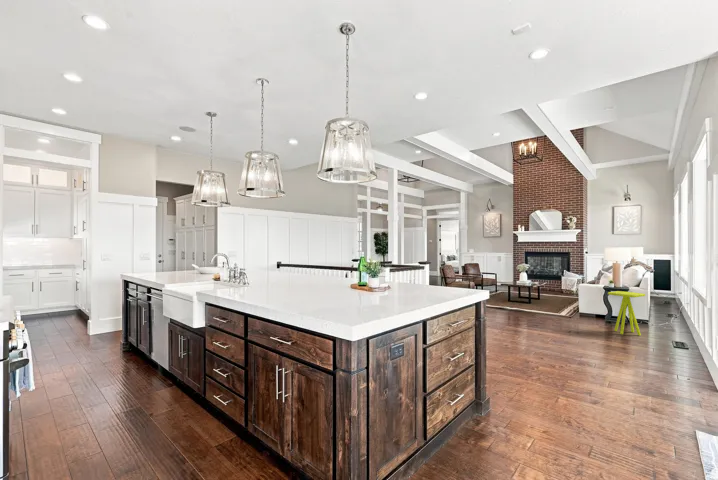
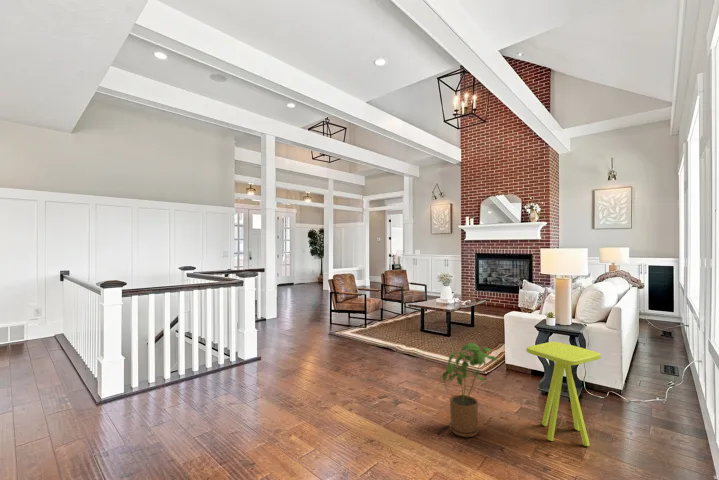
house plant: none [568,289,598,334] -> present [443,343,497,437]

